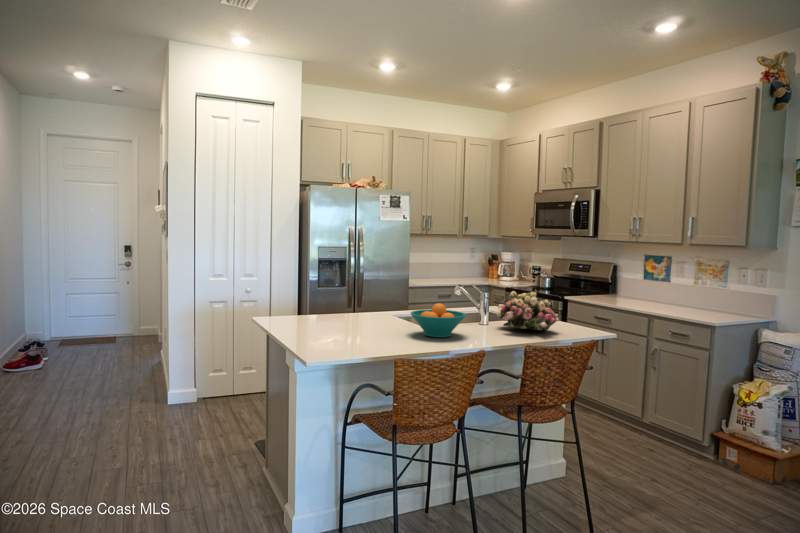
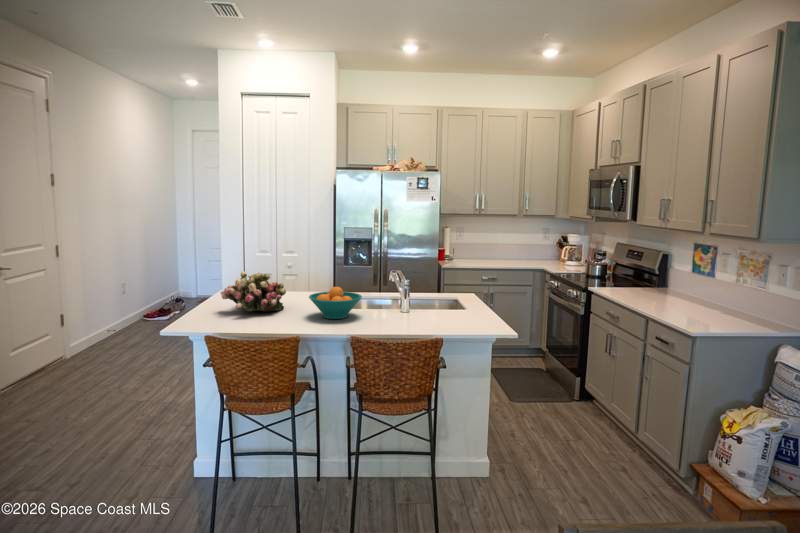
flower arrangement: present [497,291,559,330] -> present [221,271,286,311]

